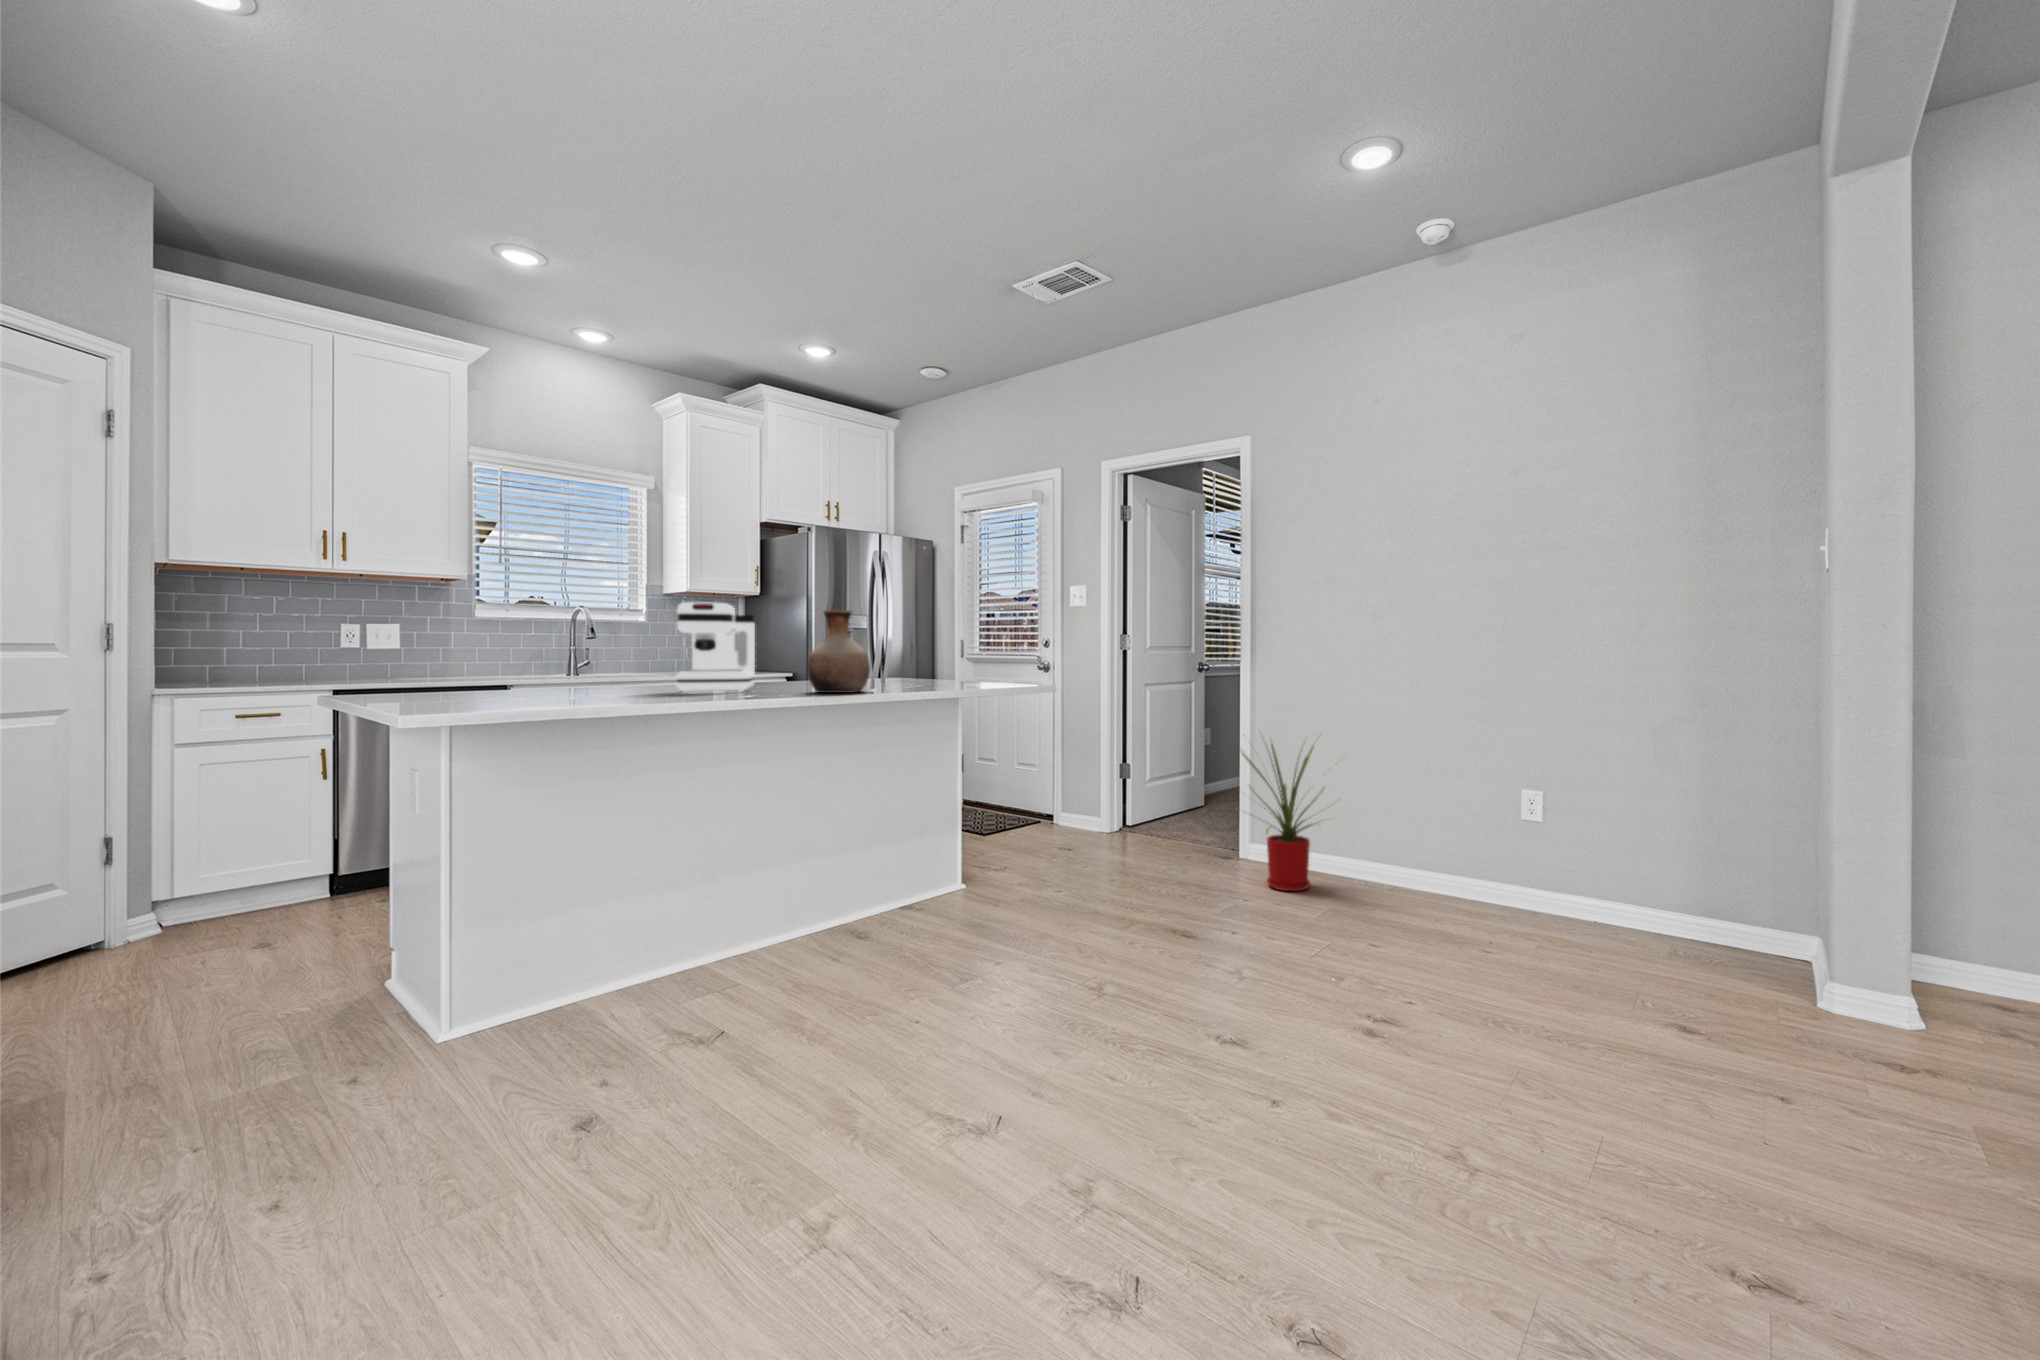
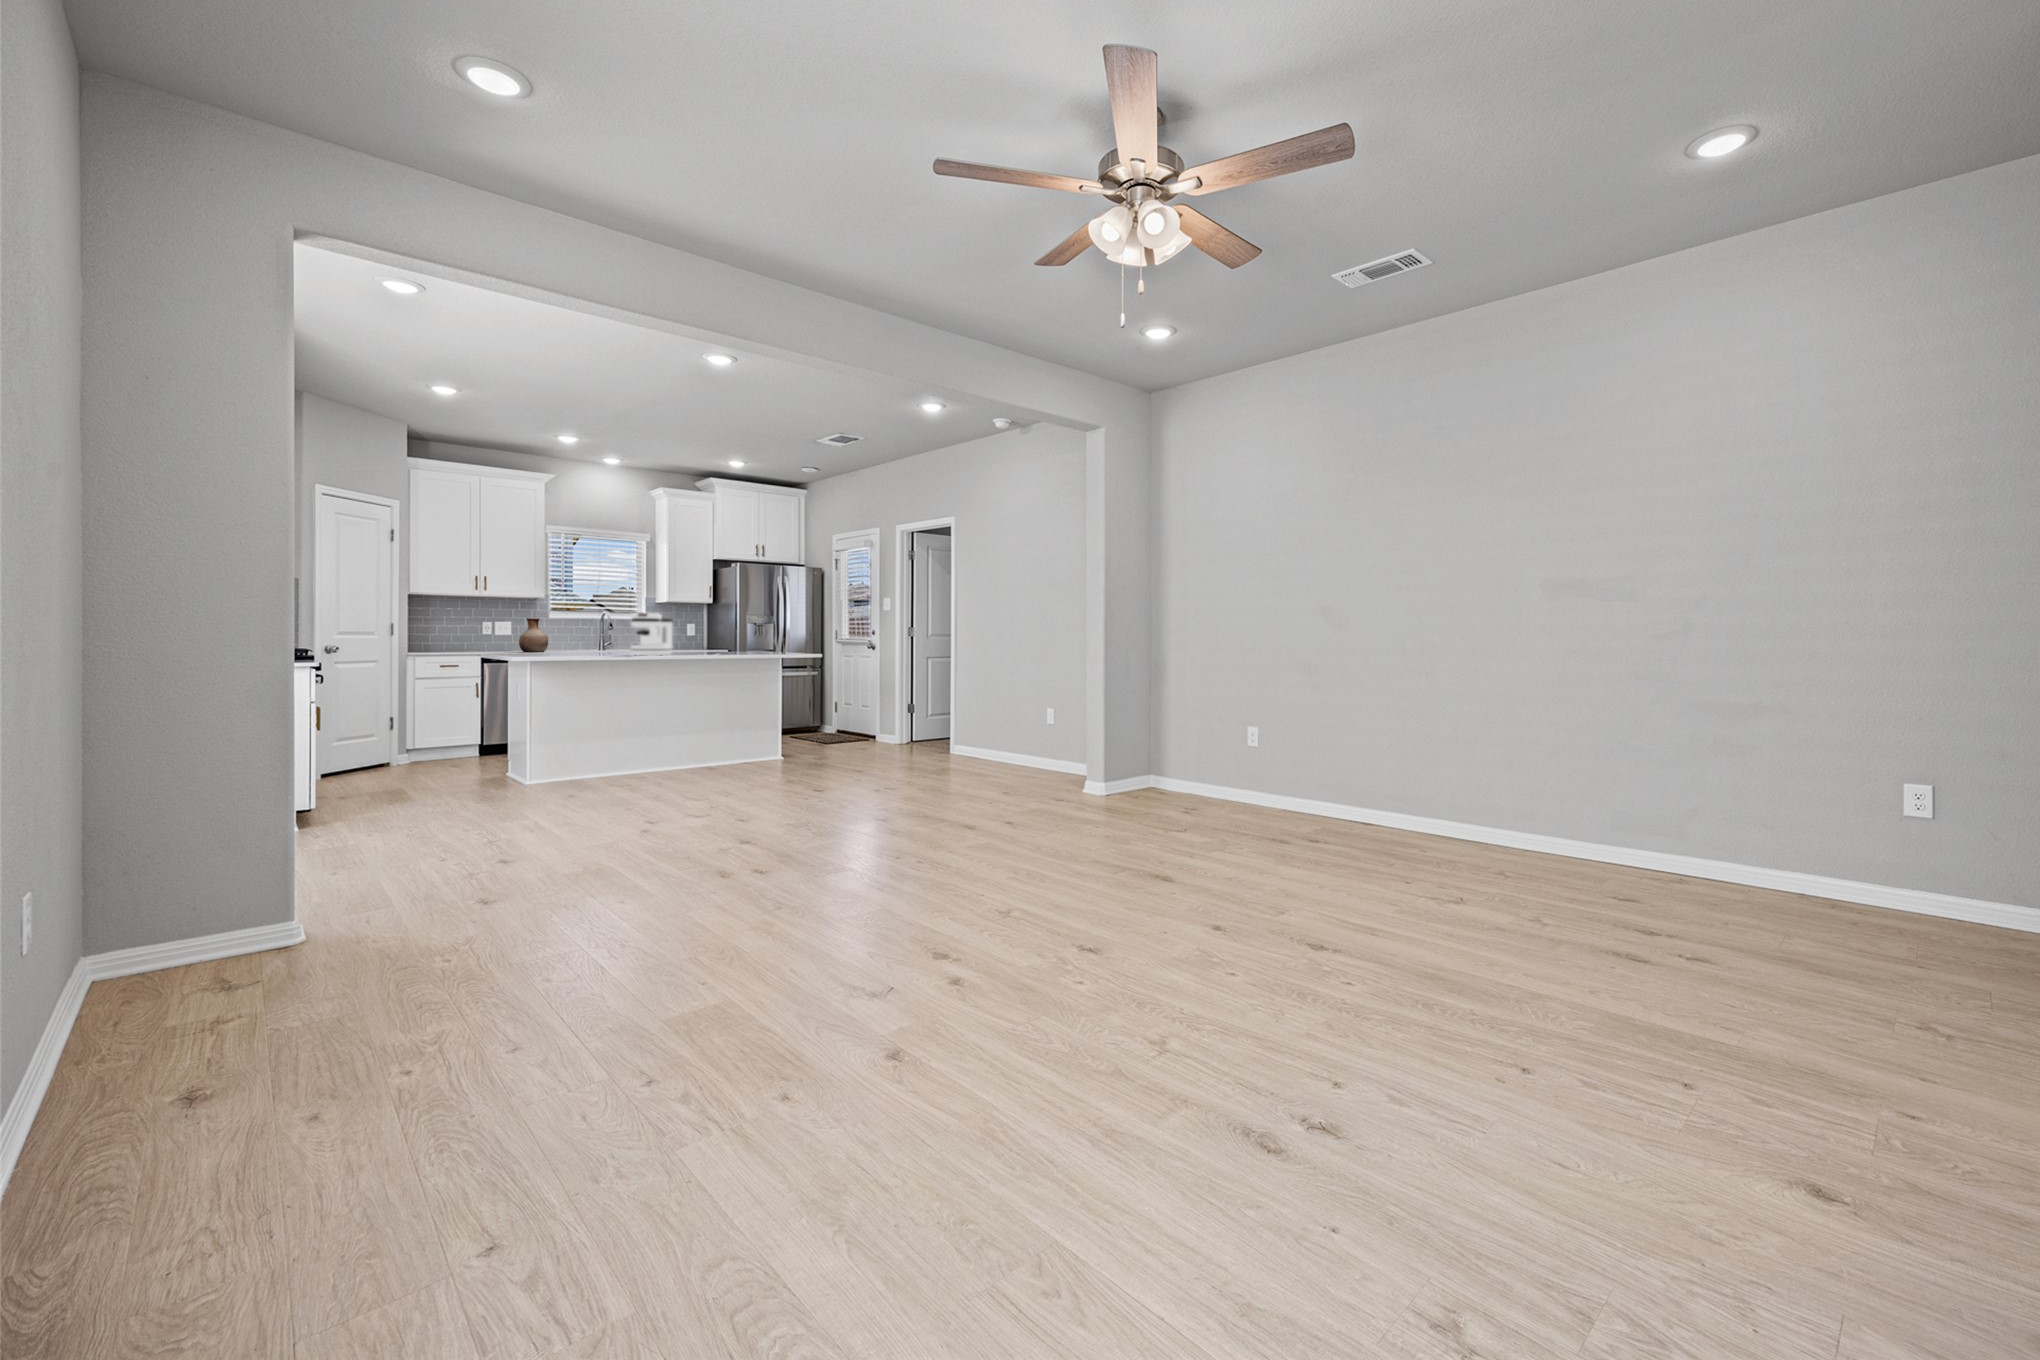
vase: present [808,610,870,693] -> present [519,618,548,652]
house plant: present [1241,744,1325,891] -> none [914,680,976,763]

